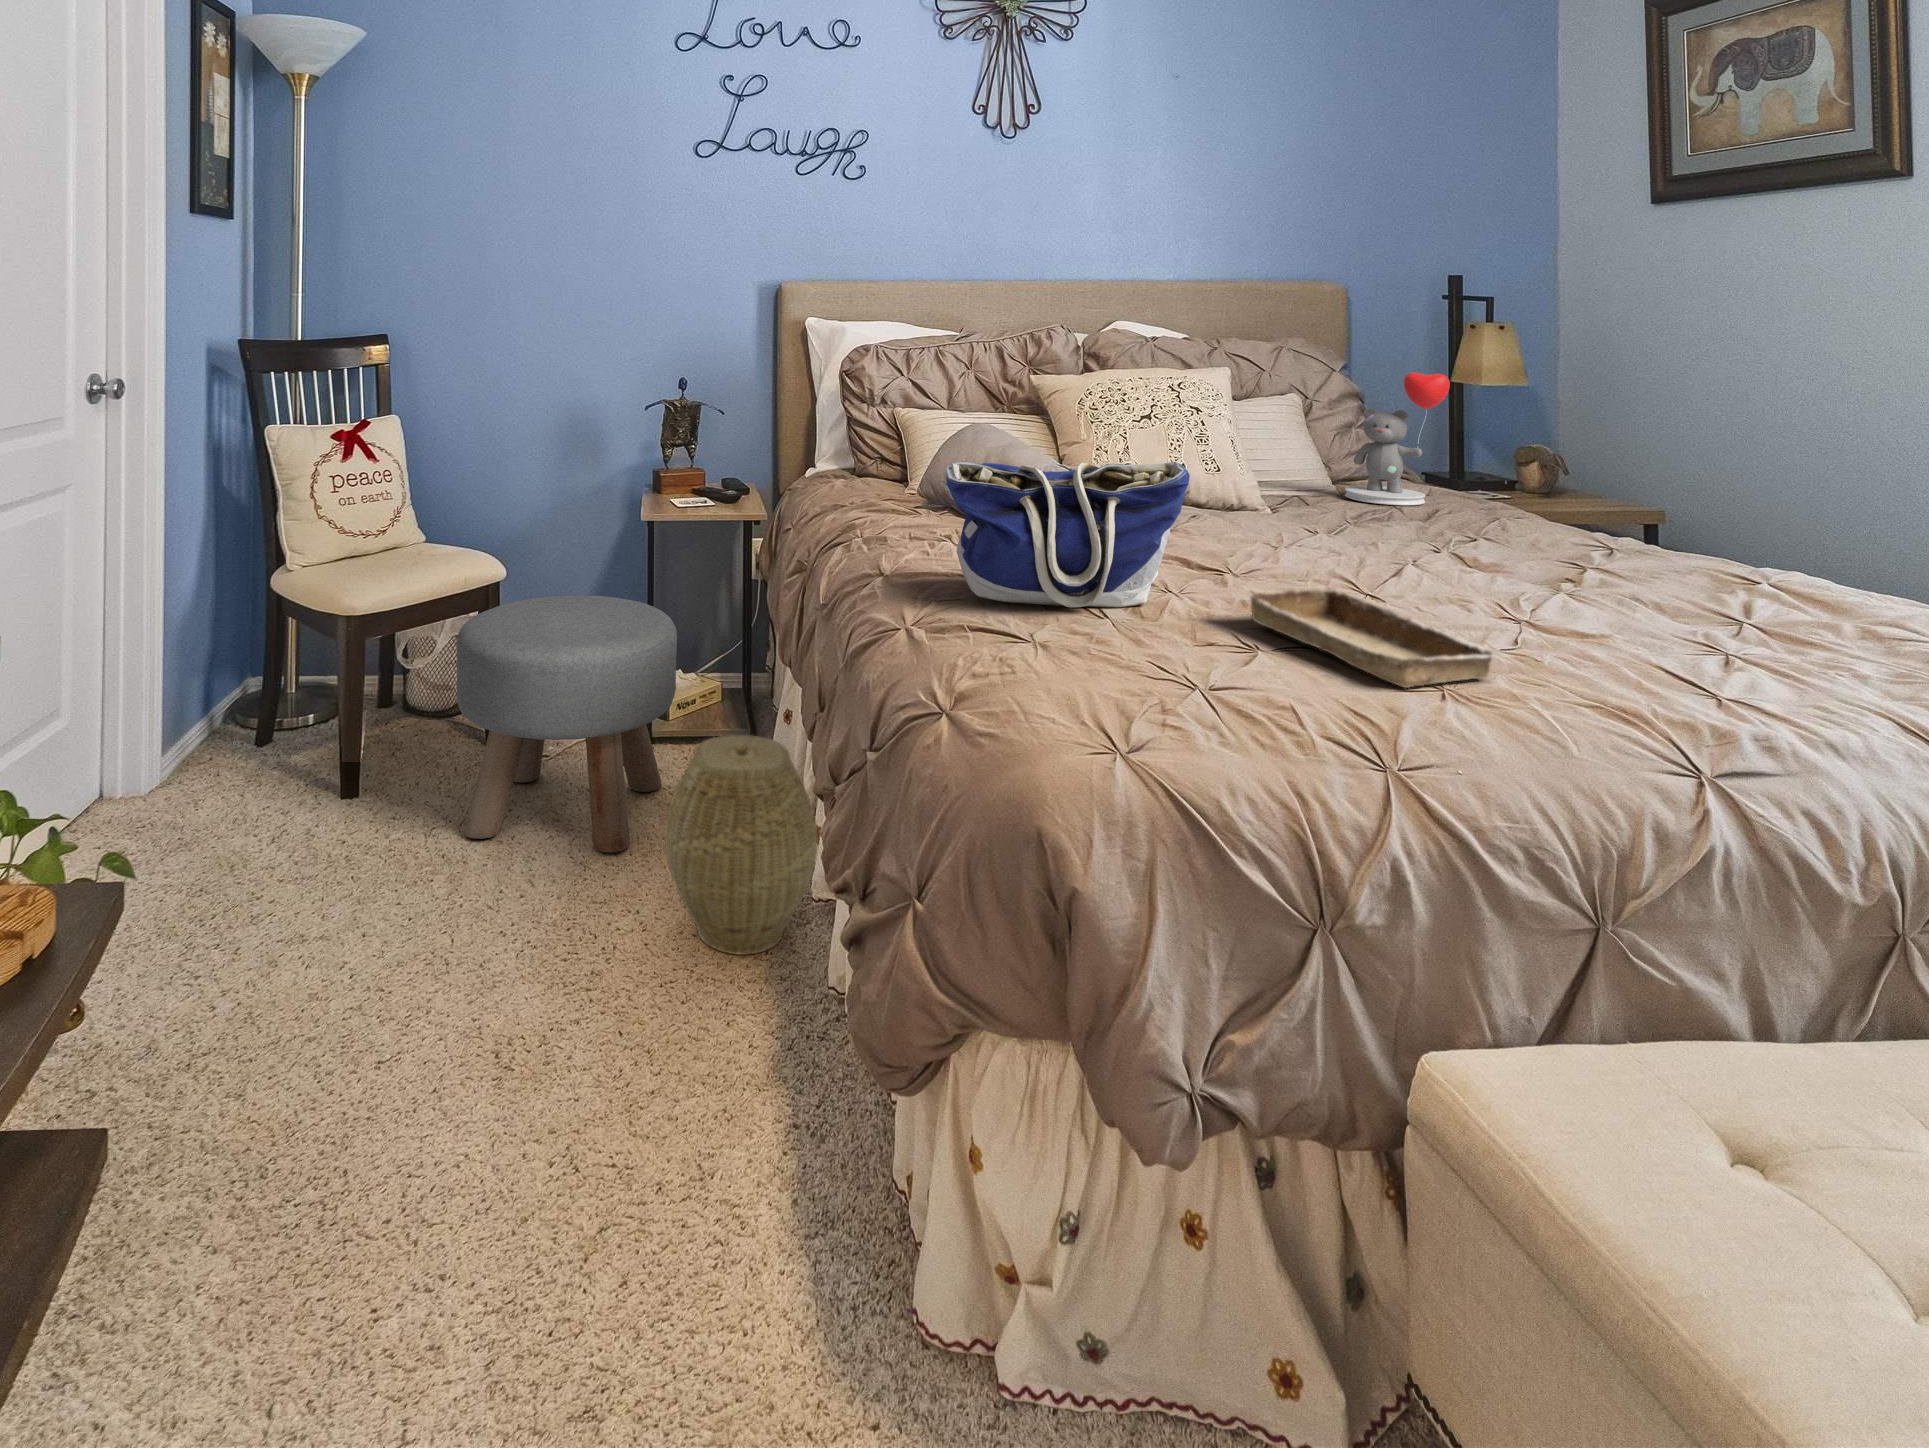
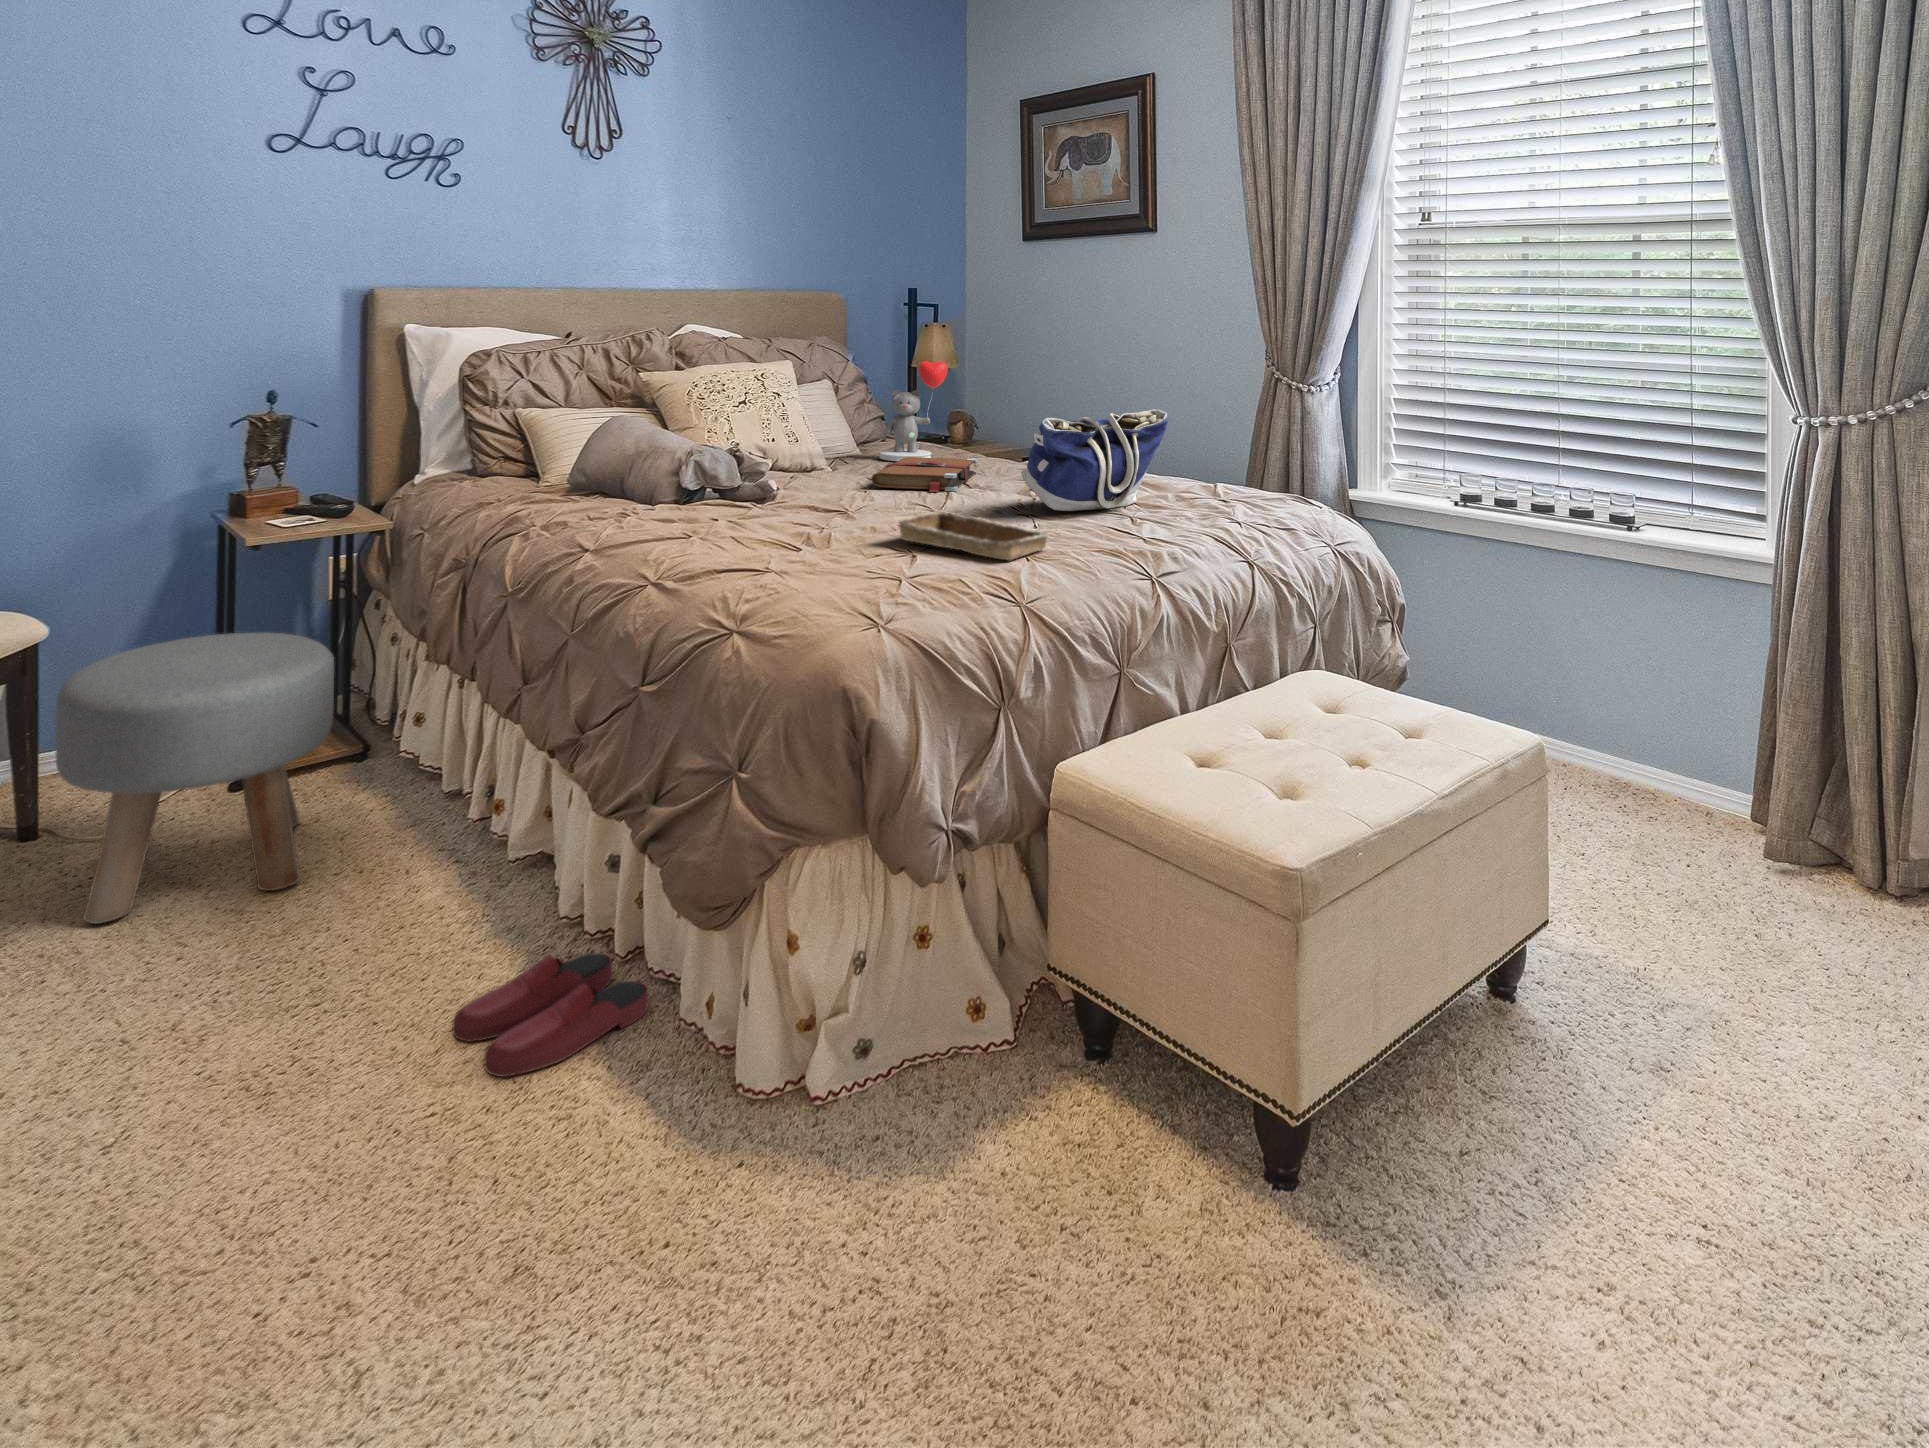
tote bag: present [941,461,1190,608] -> present [1021,409,1168,511]
book: none [1291,499,1480,556] -> present [871,457,977,492]
woven basket: present [665,735,817,955] -> none [385,724,538,927]
slippers: none [650,1032,854,1175] -> present [452,953,648,1077]

